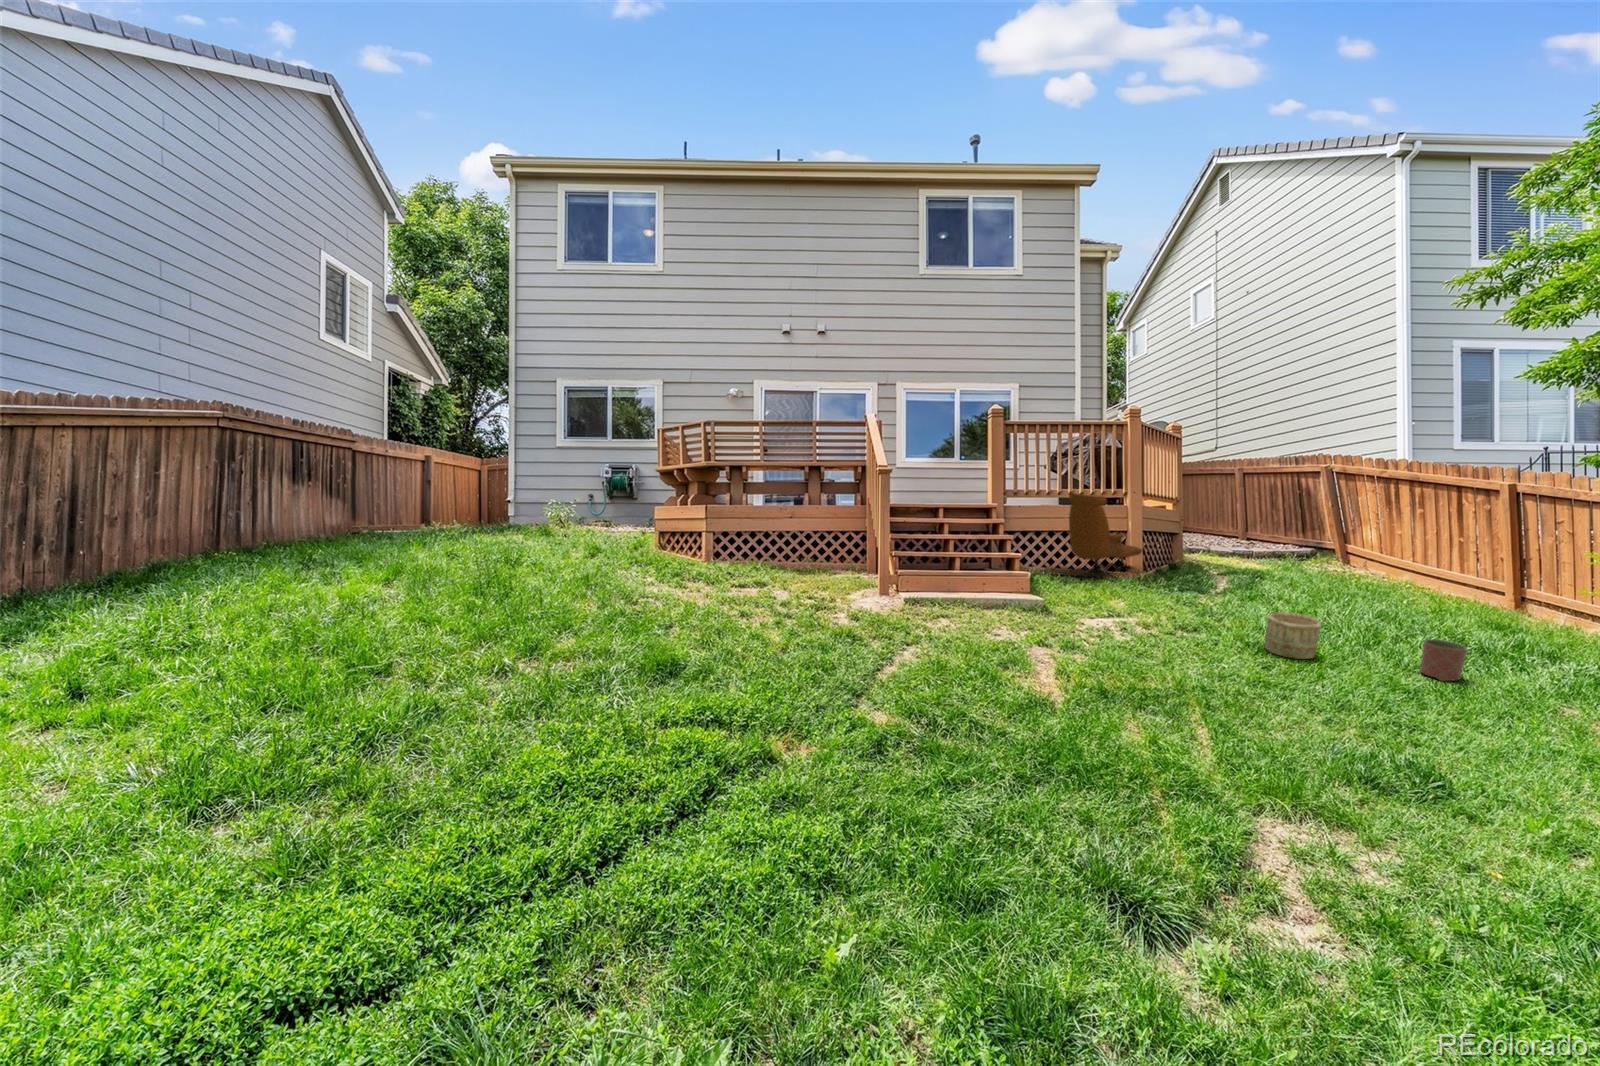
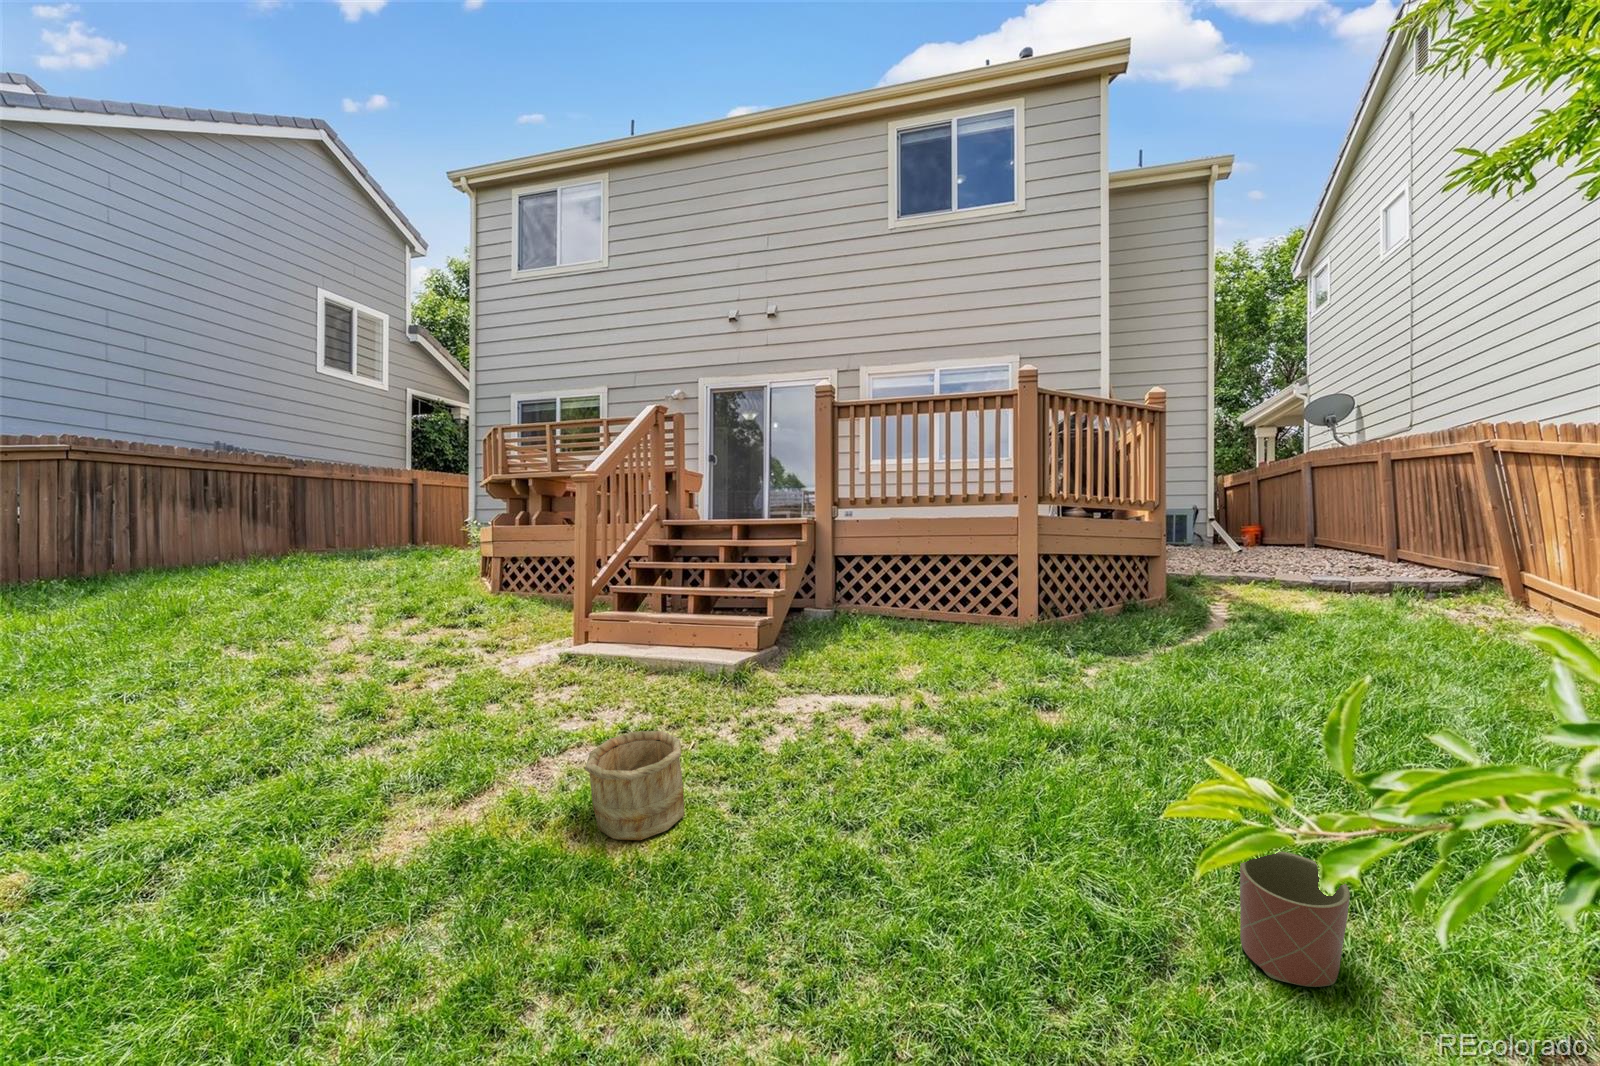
lounge chair: present [1069,492,1142,581] -> none [868,495,1028,637]
wooden bucket: present [1265,612,1322,659] -> present [585,731,684,840]

